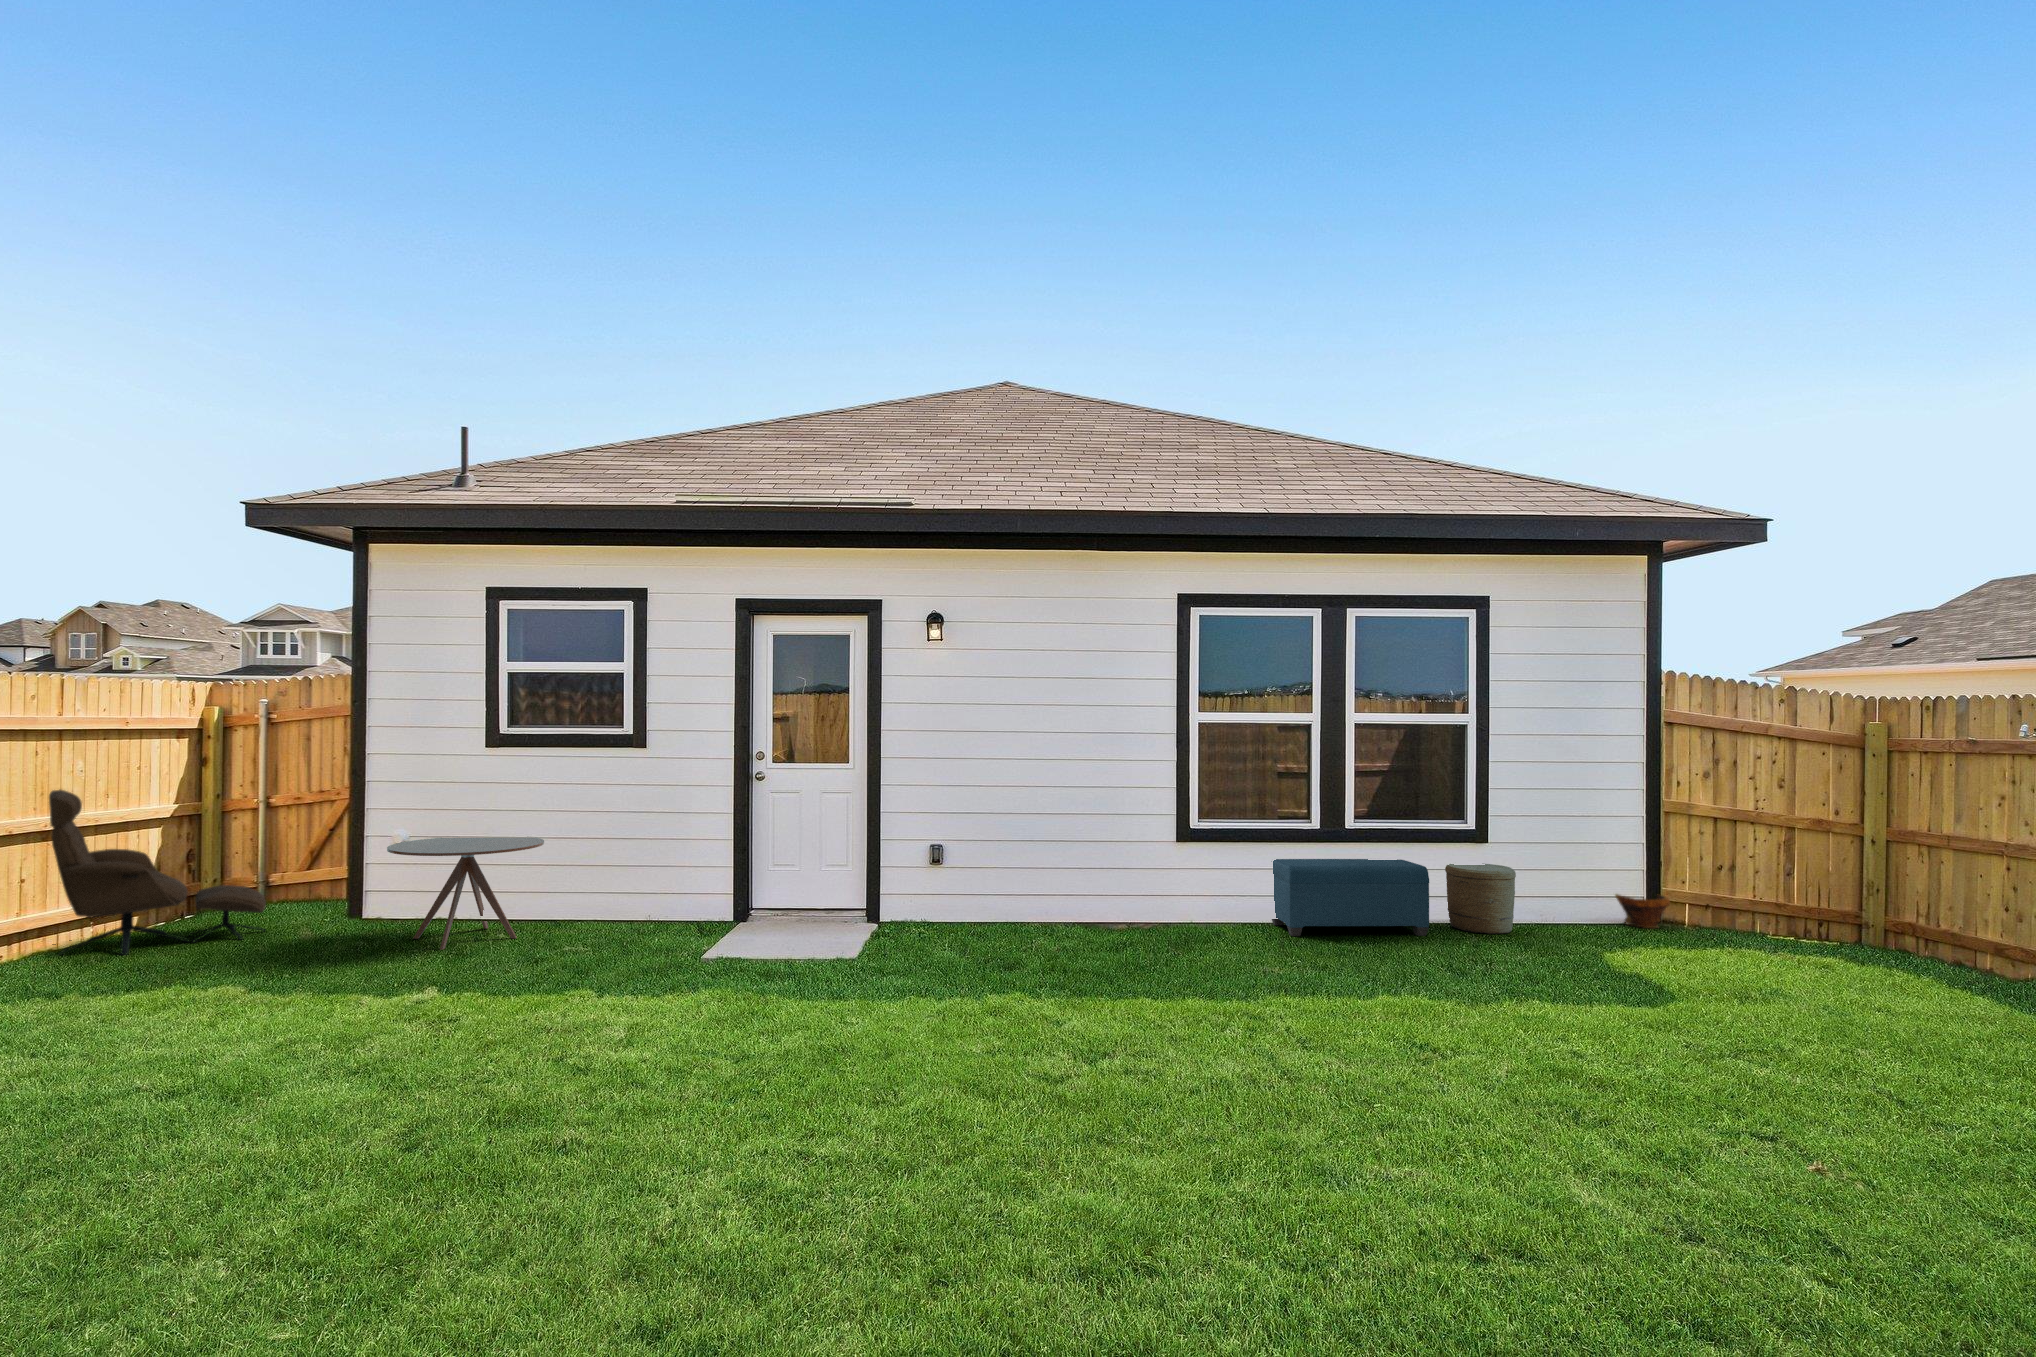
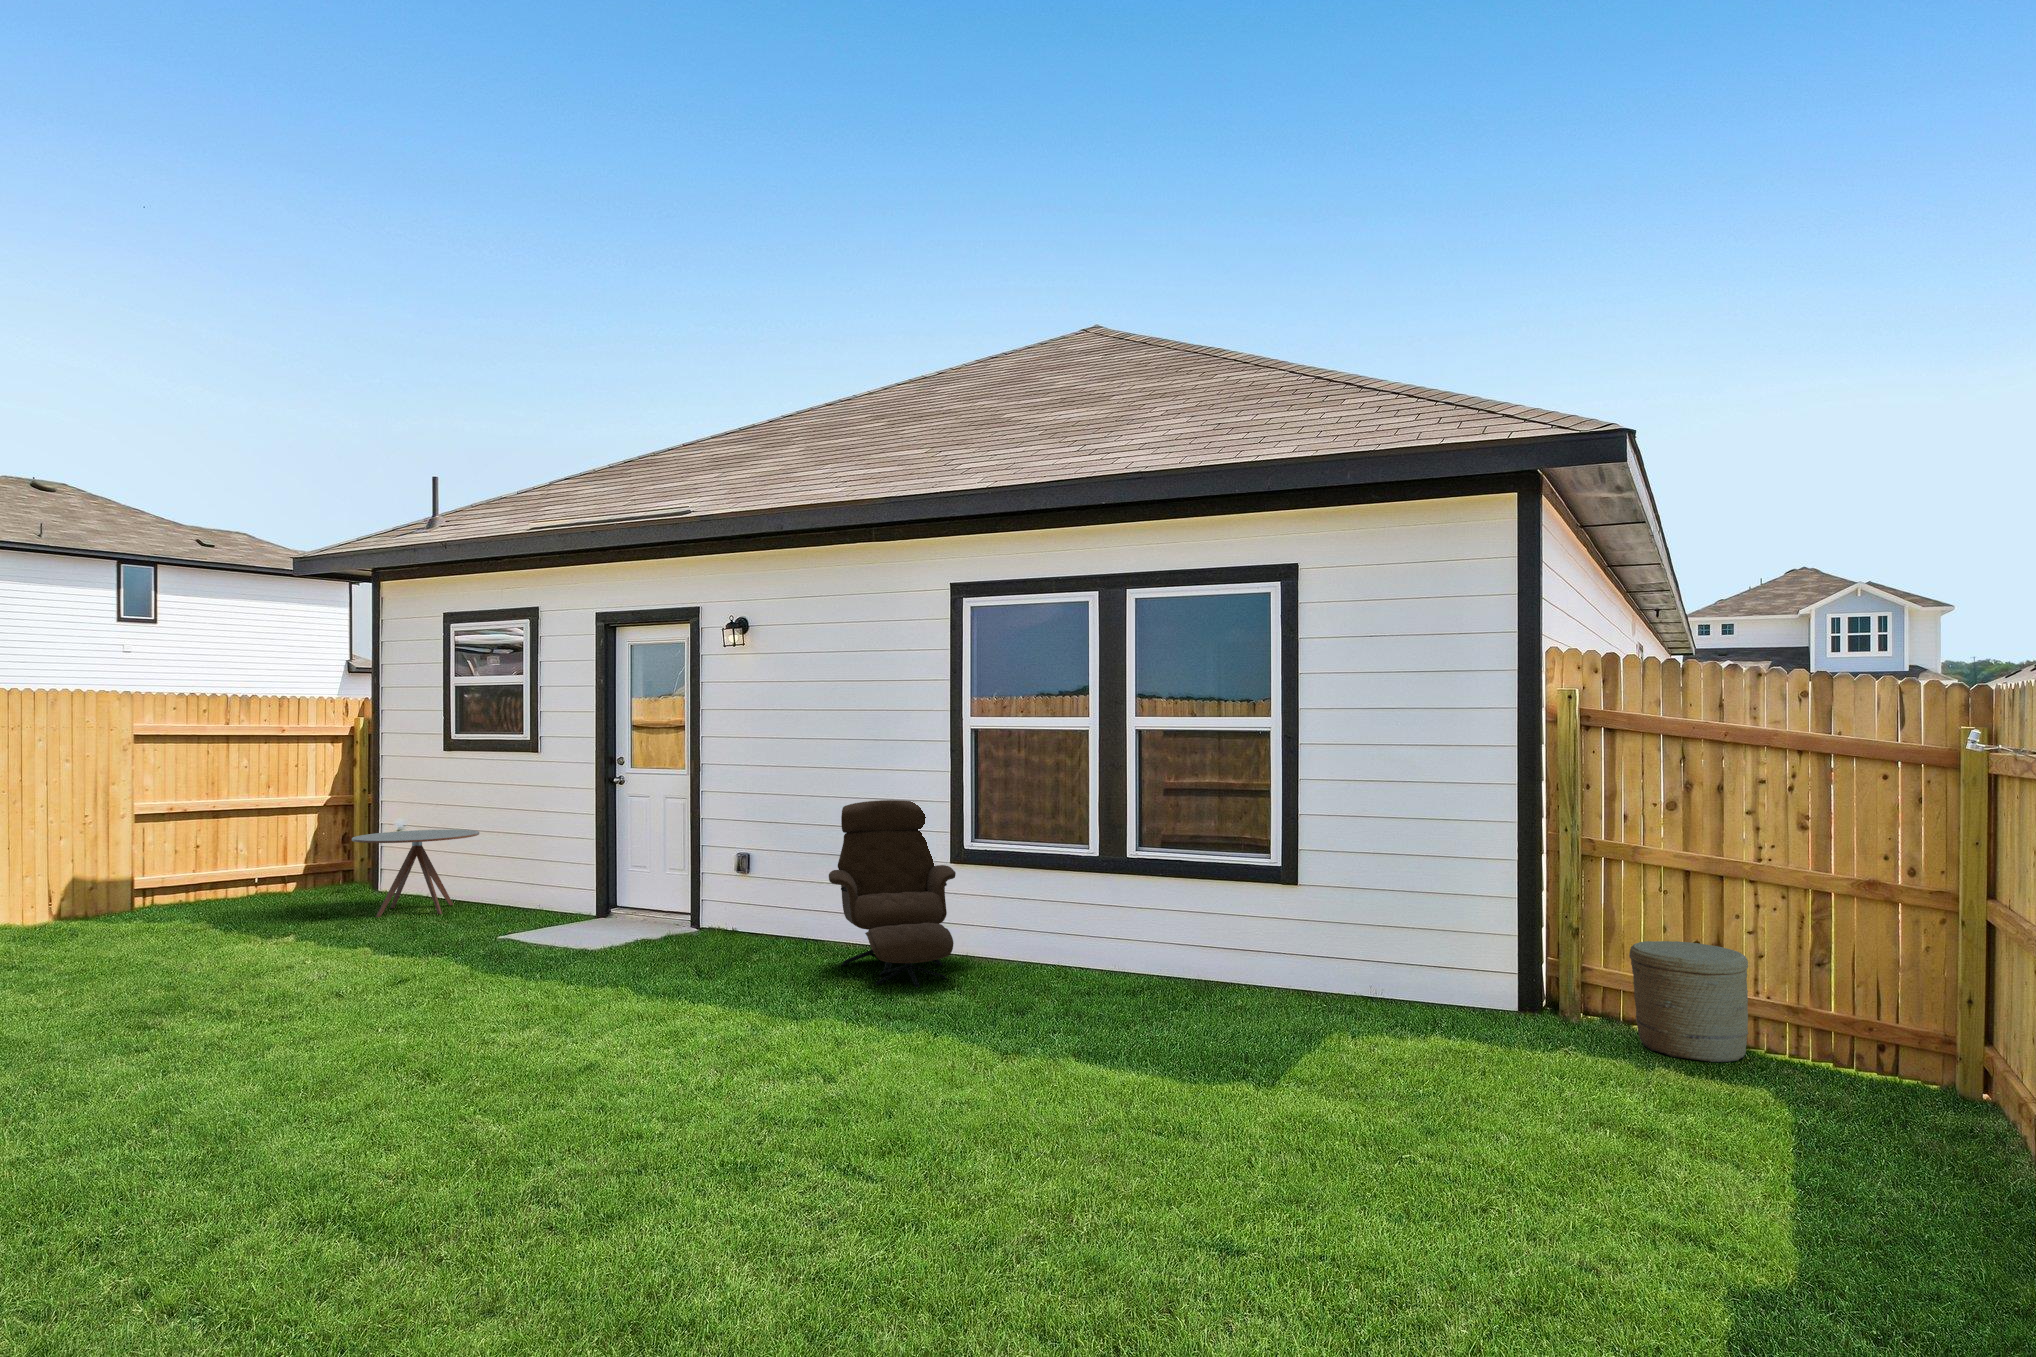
lounge chair: present [49,790,266,955] -> present [829,800,956,988]
bench: present [1272,859,1429,936] -> none [999,890,1186,999]
woven basket: present [1445,864,1516,934] -> present [1629,941,1748,1062]
planter: present [1615,894,1670,928] -> none [1485,972,1563,1031]

